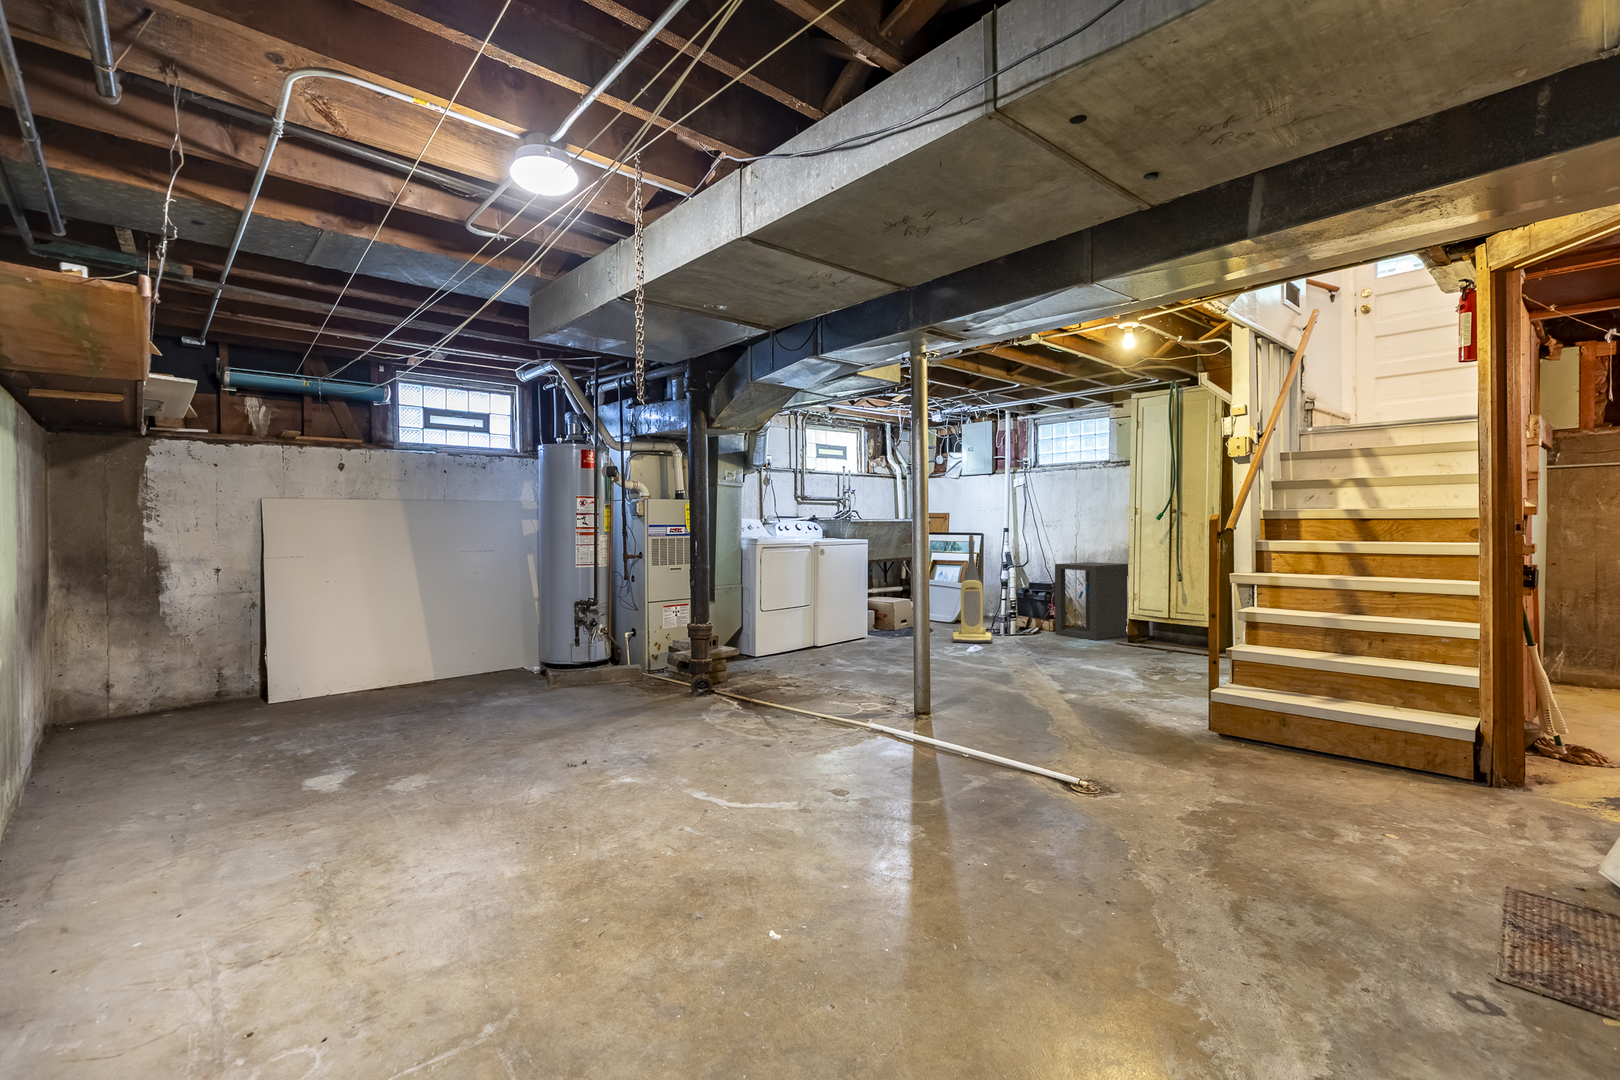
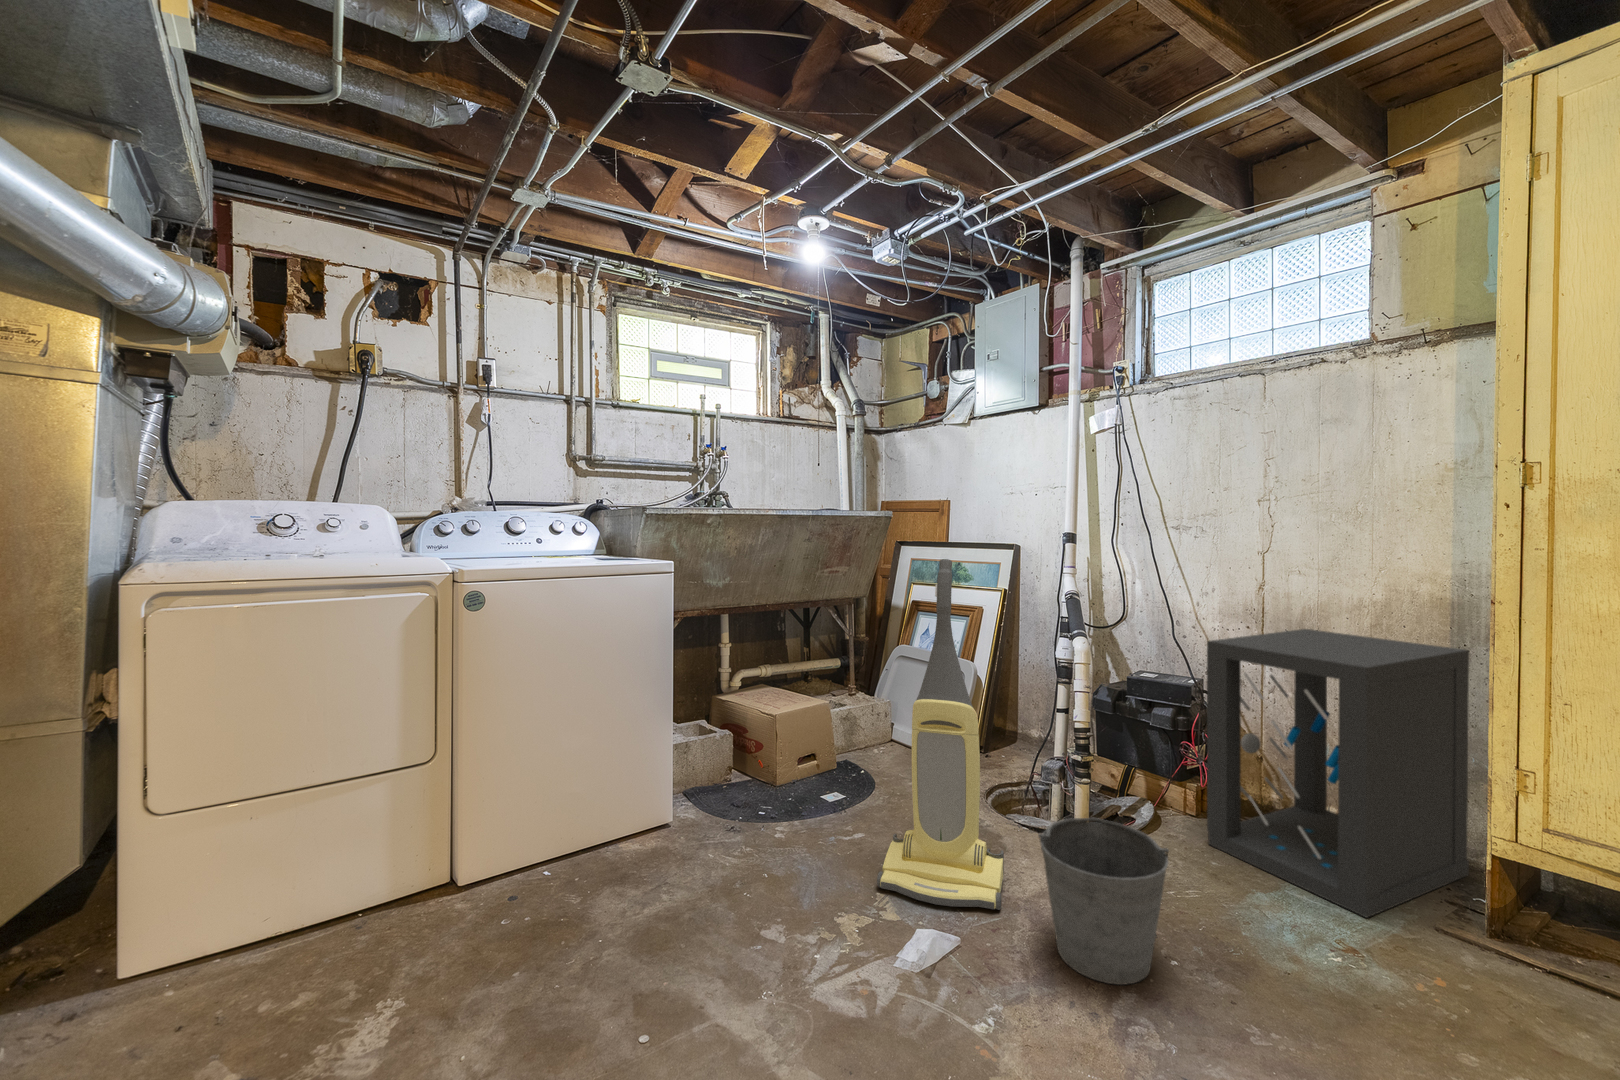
bucket: none [1005,612,1040,648] -> present [1038,818,1169,985]

